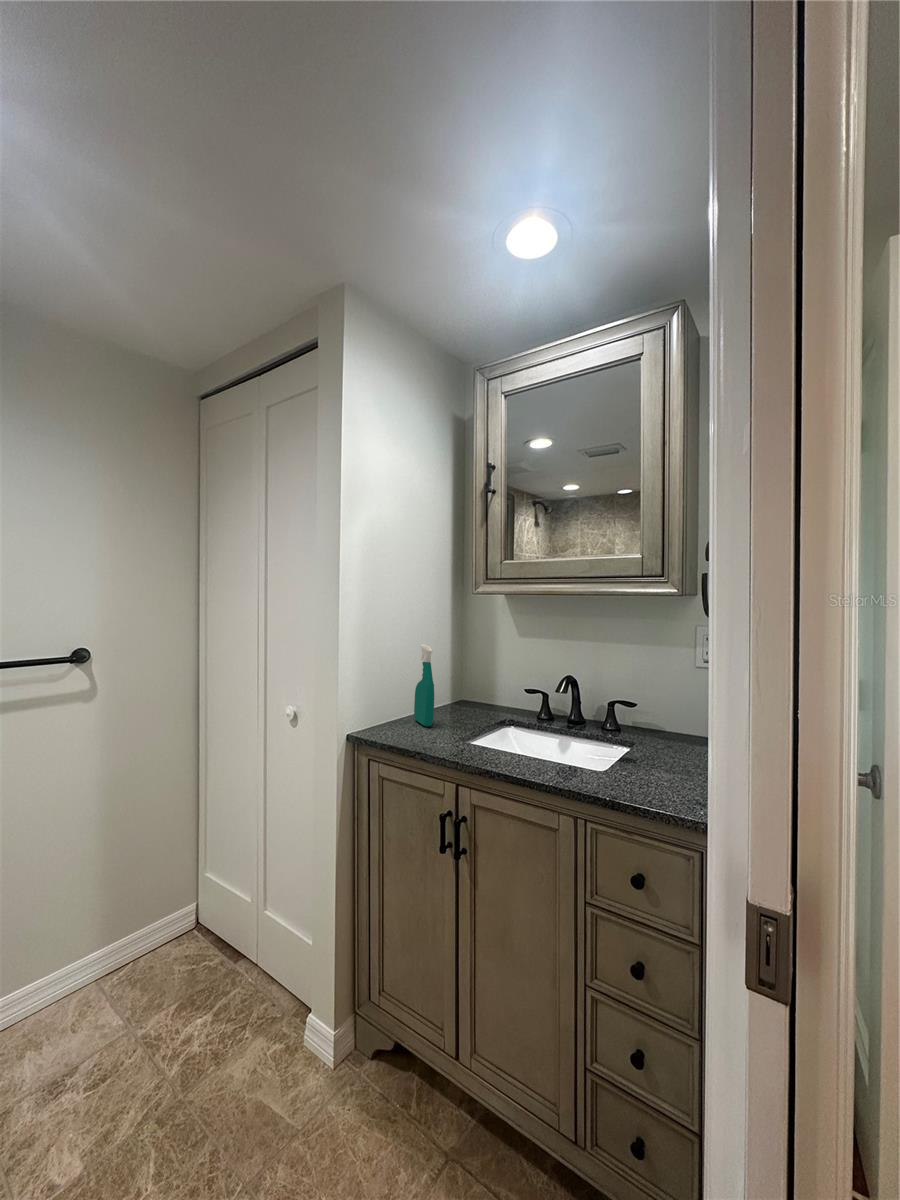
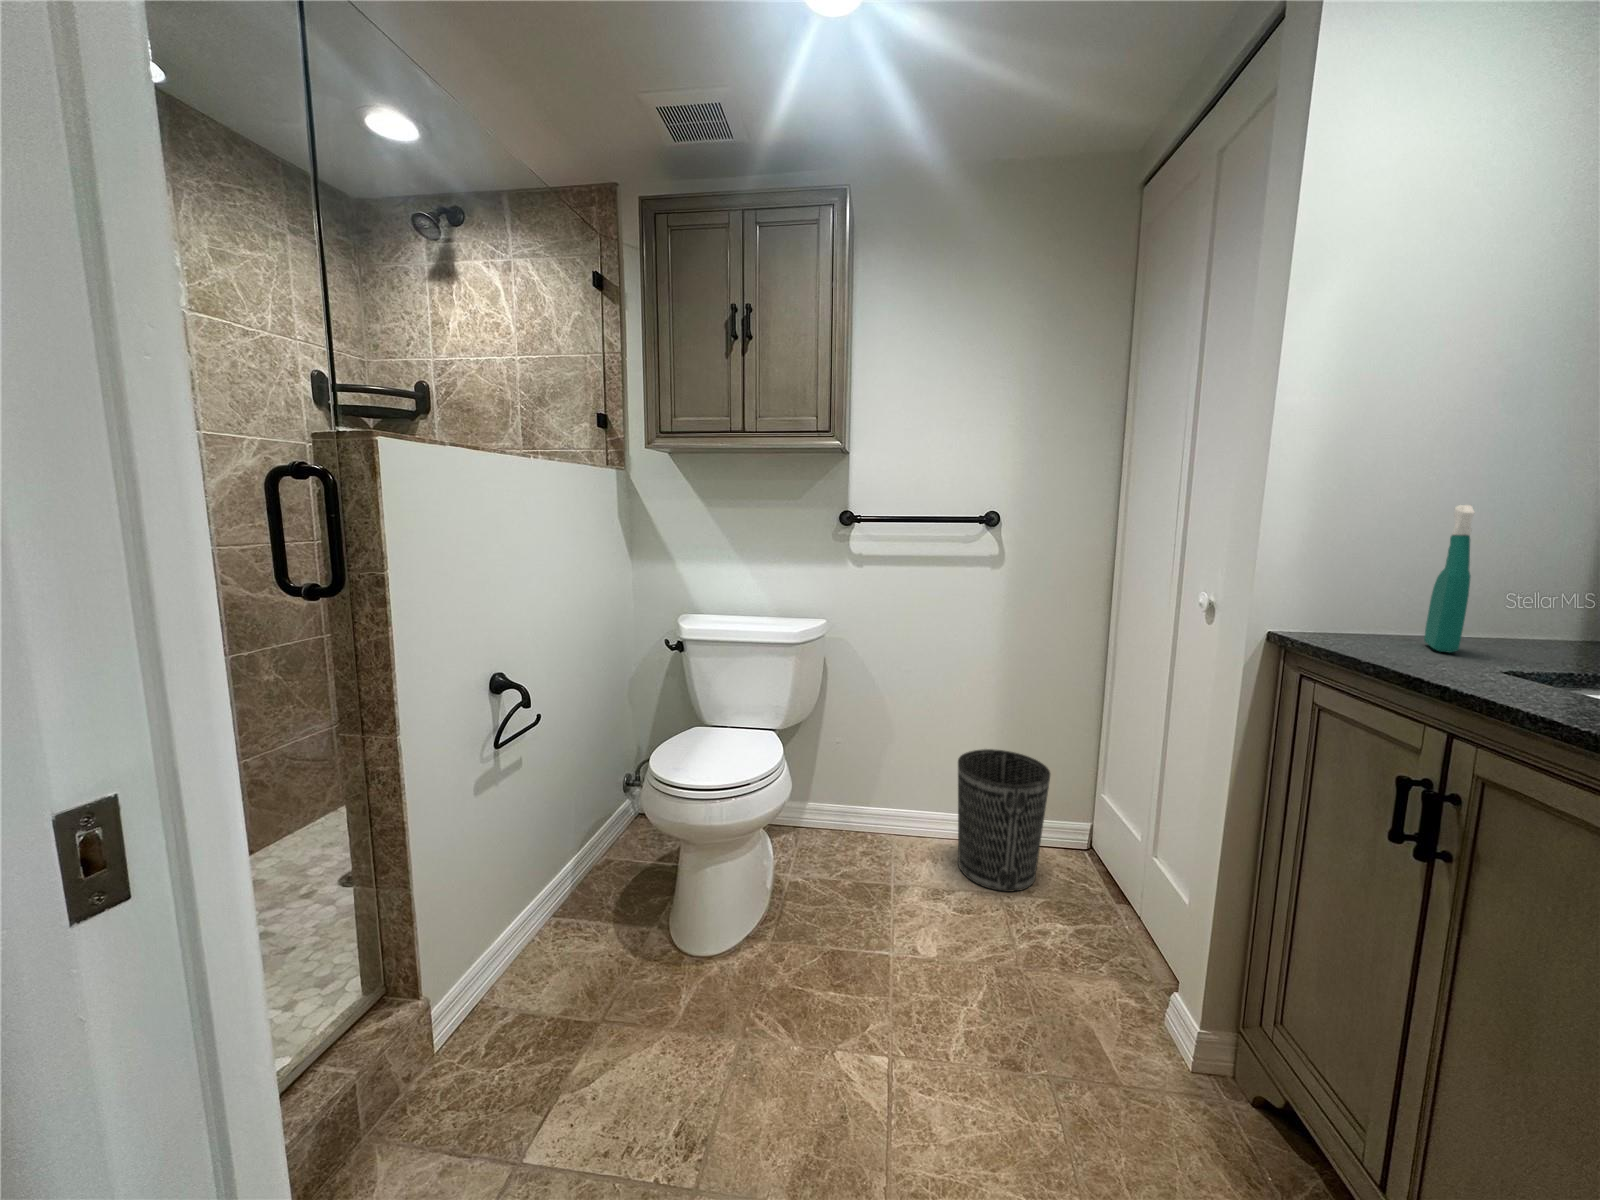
wastebasket: none [63,870,170,1039] -> present [958,749,1050,892]

